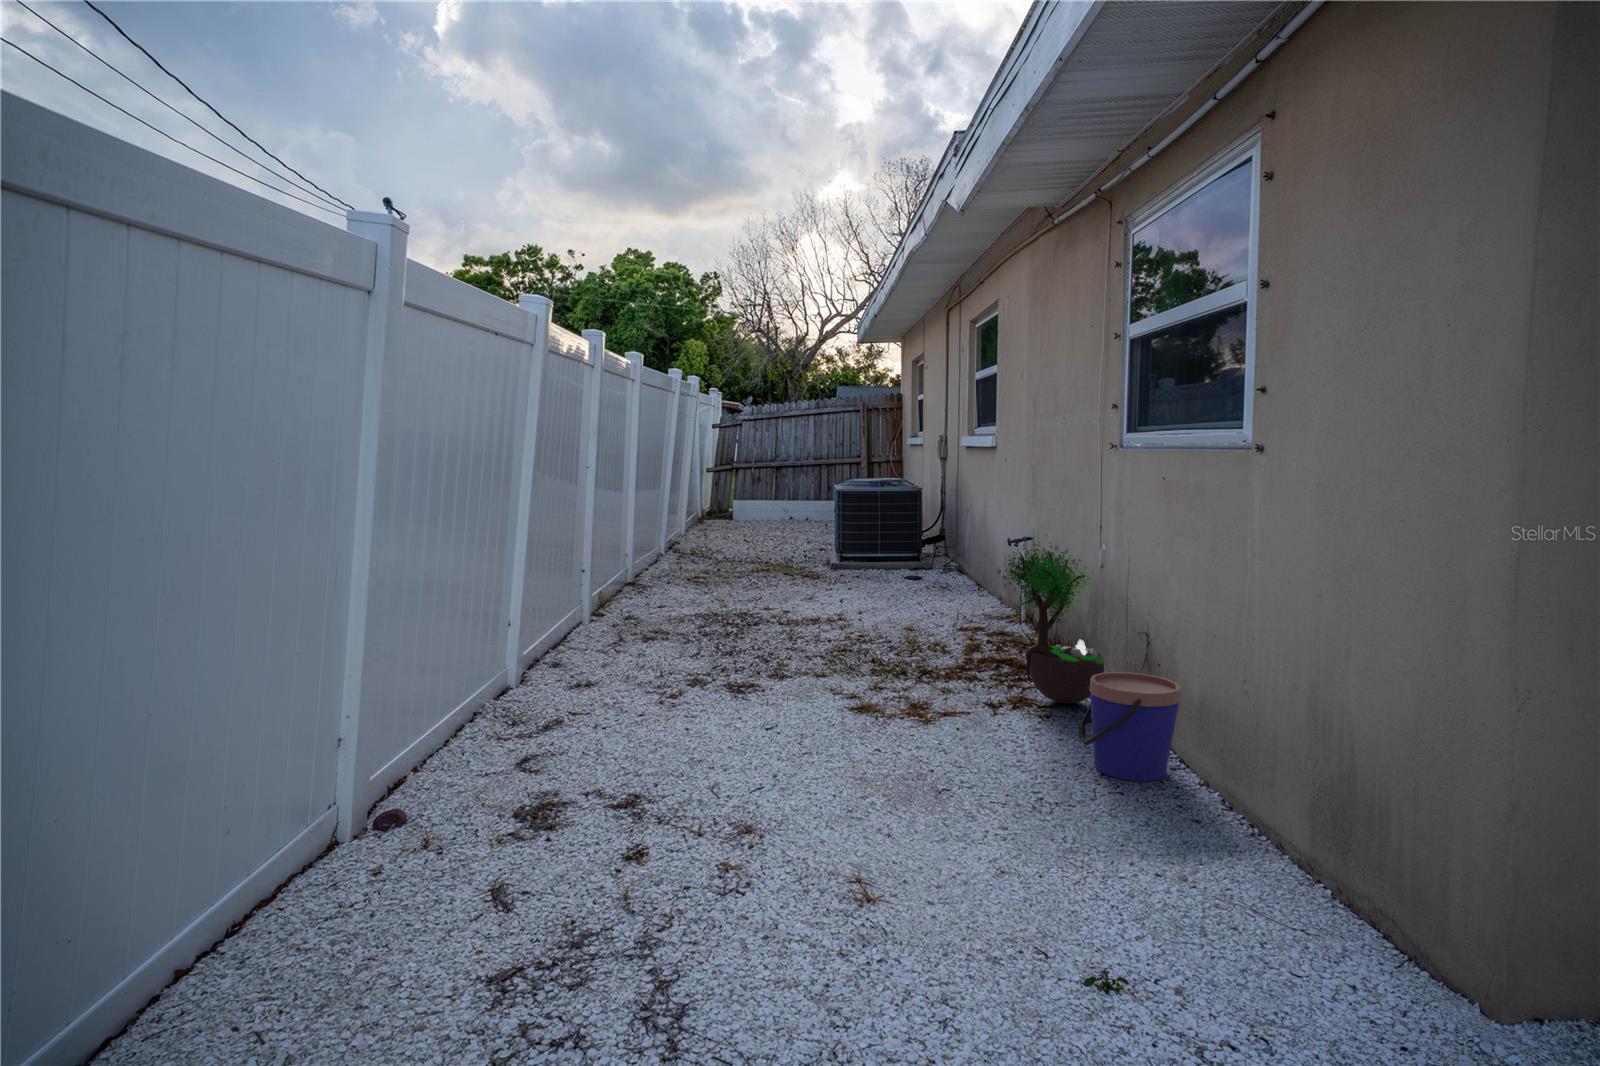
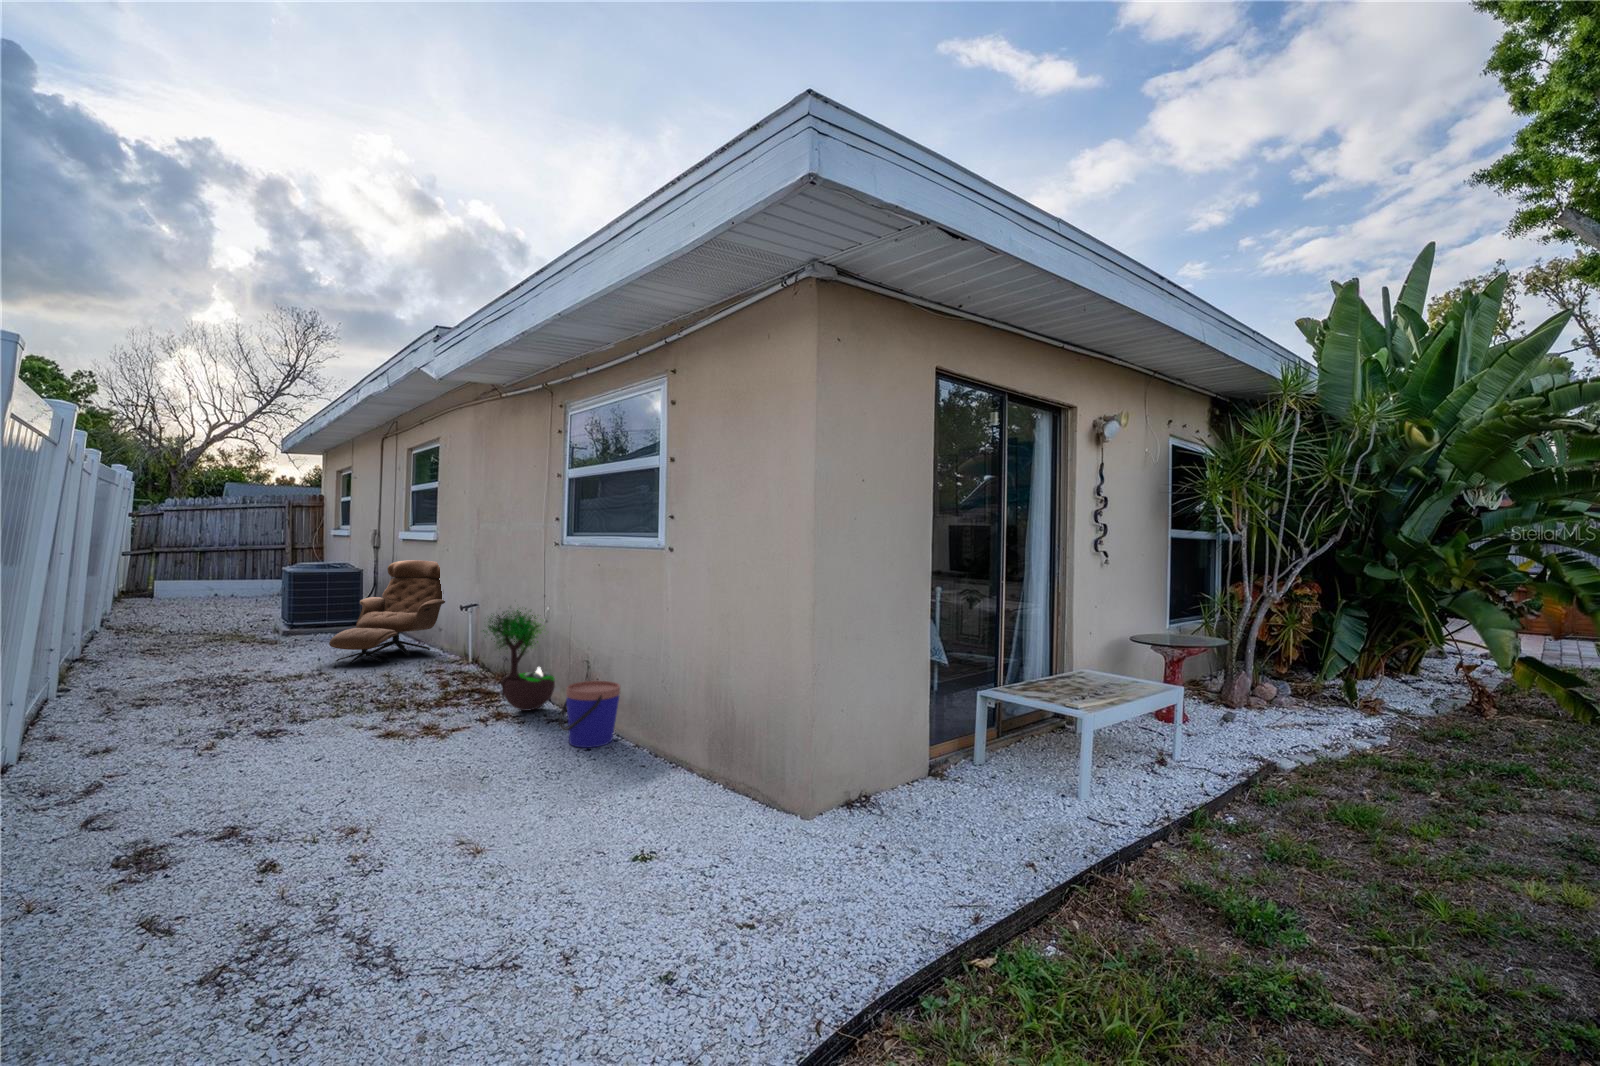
lounge chair: none [874,475,1005,607] -> present [329,560,445,664]

